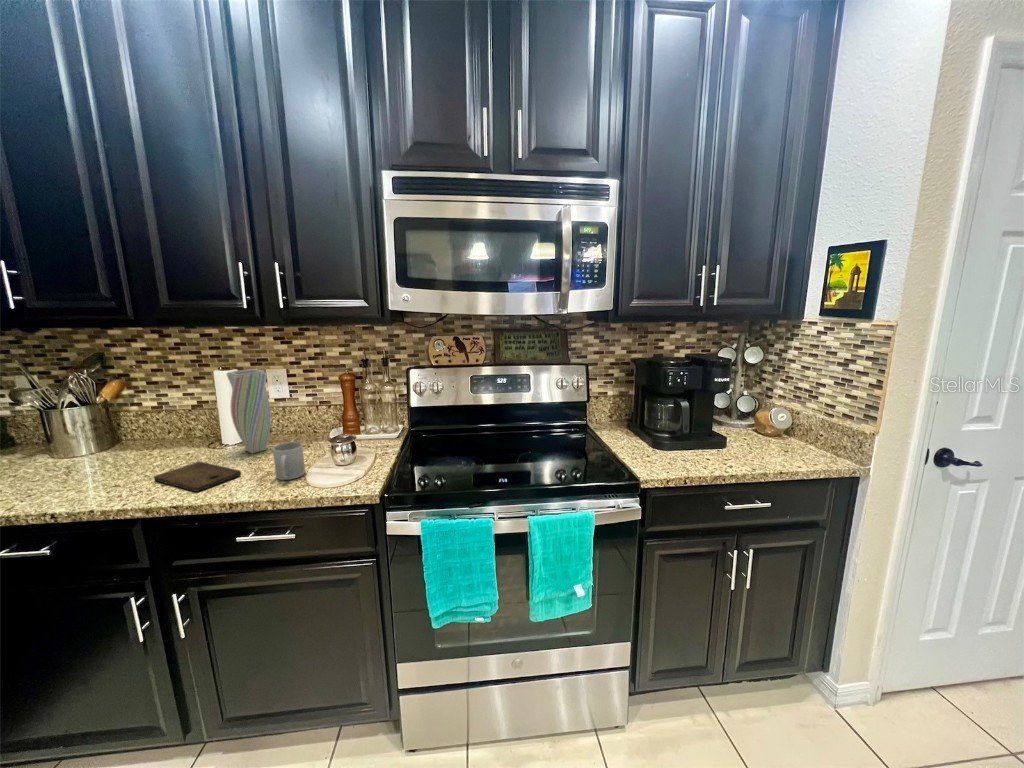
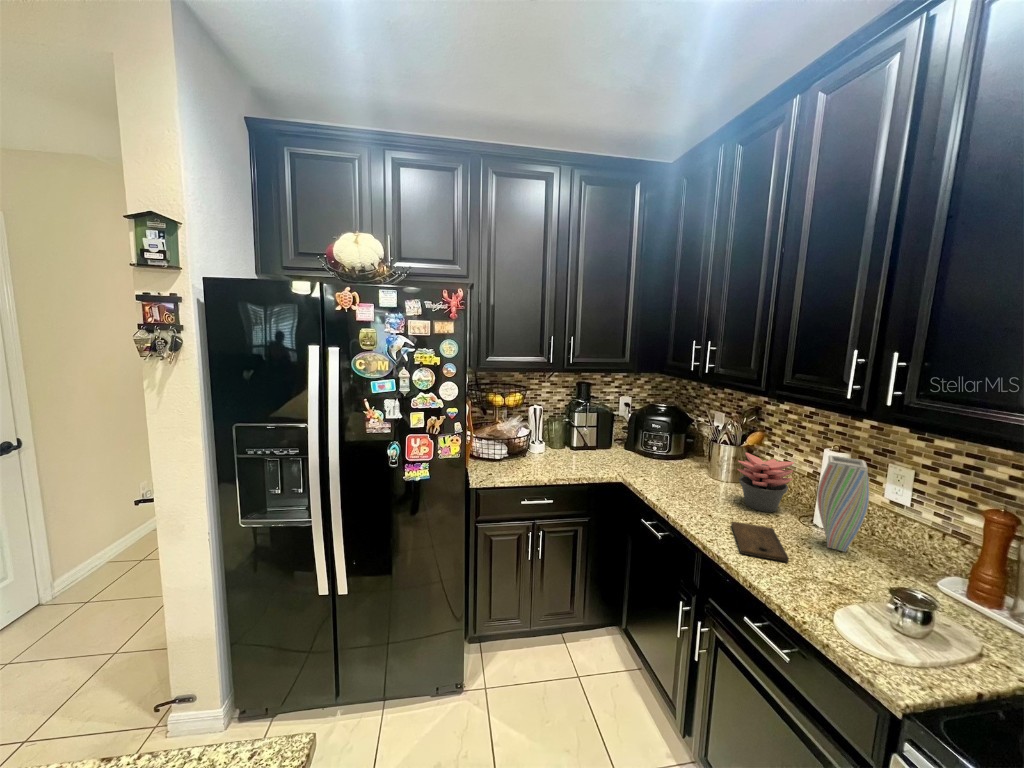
succulent plant: none [117,396,187,461] -> present [737,452,794,512]
mug: present [273,442,305,480] -> none [809,555,854,605]

